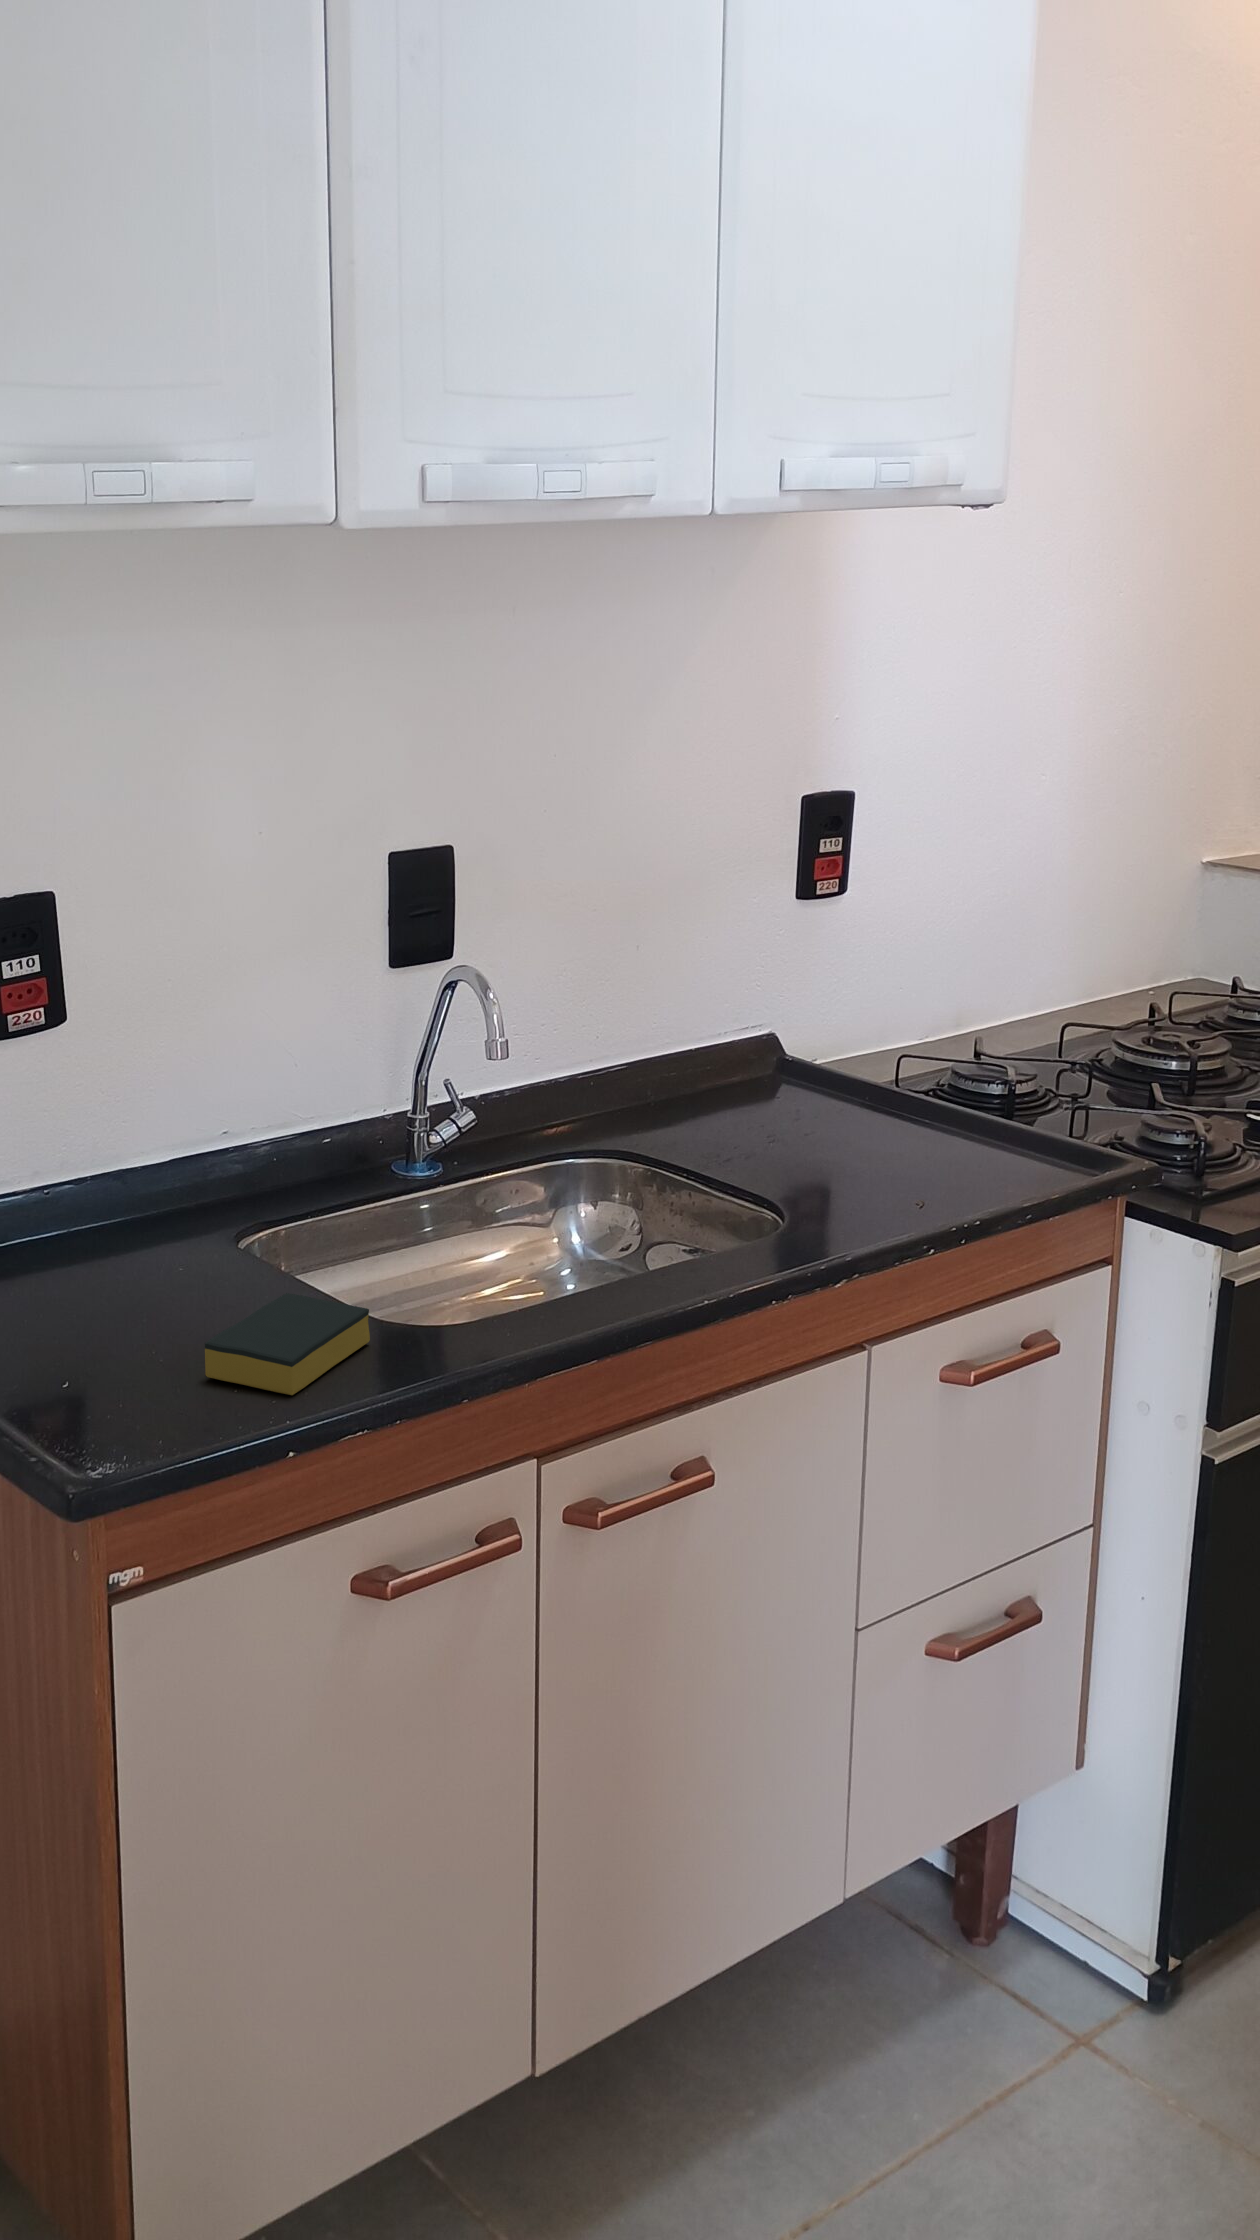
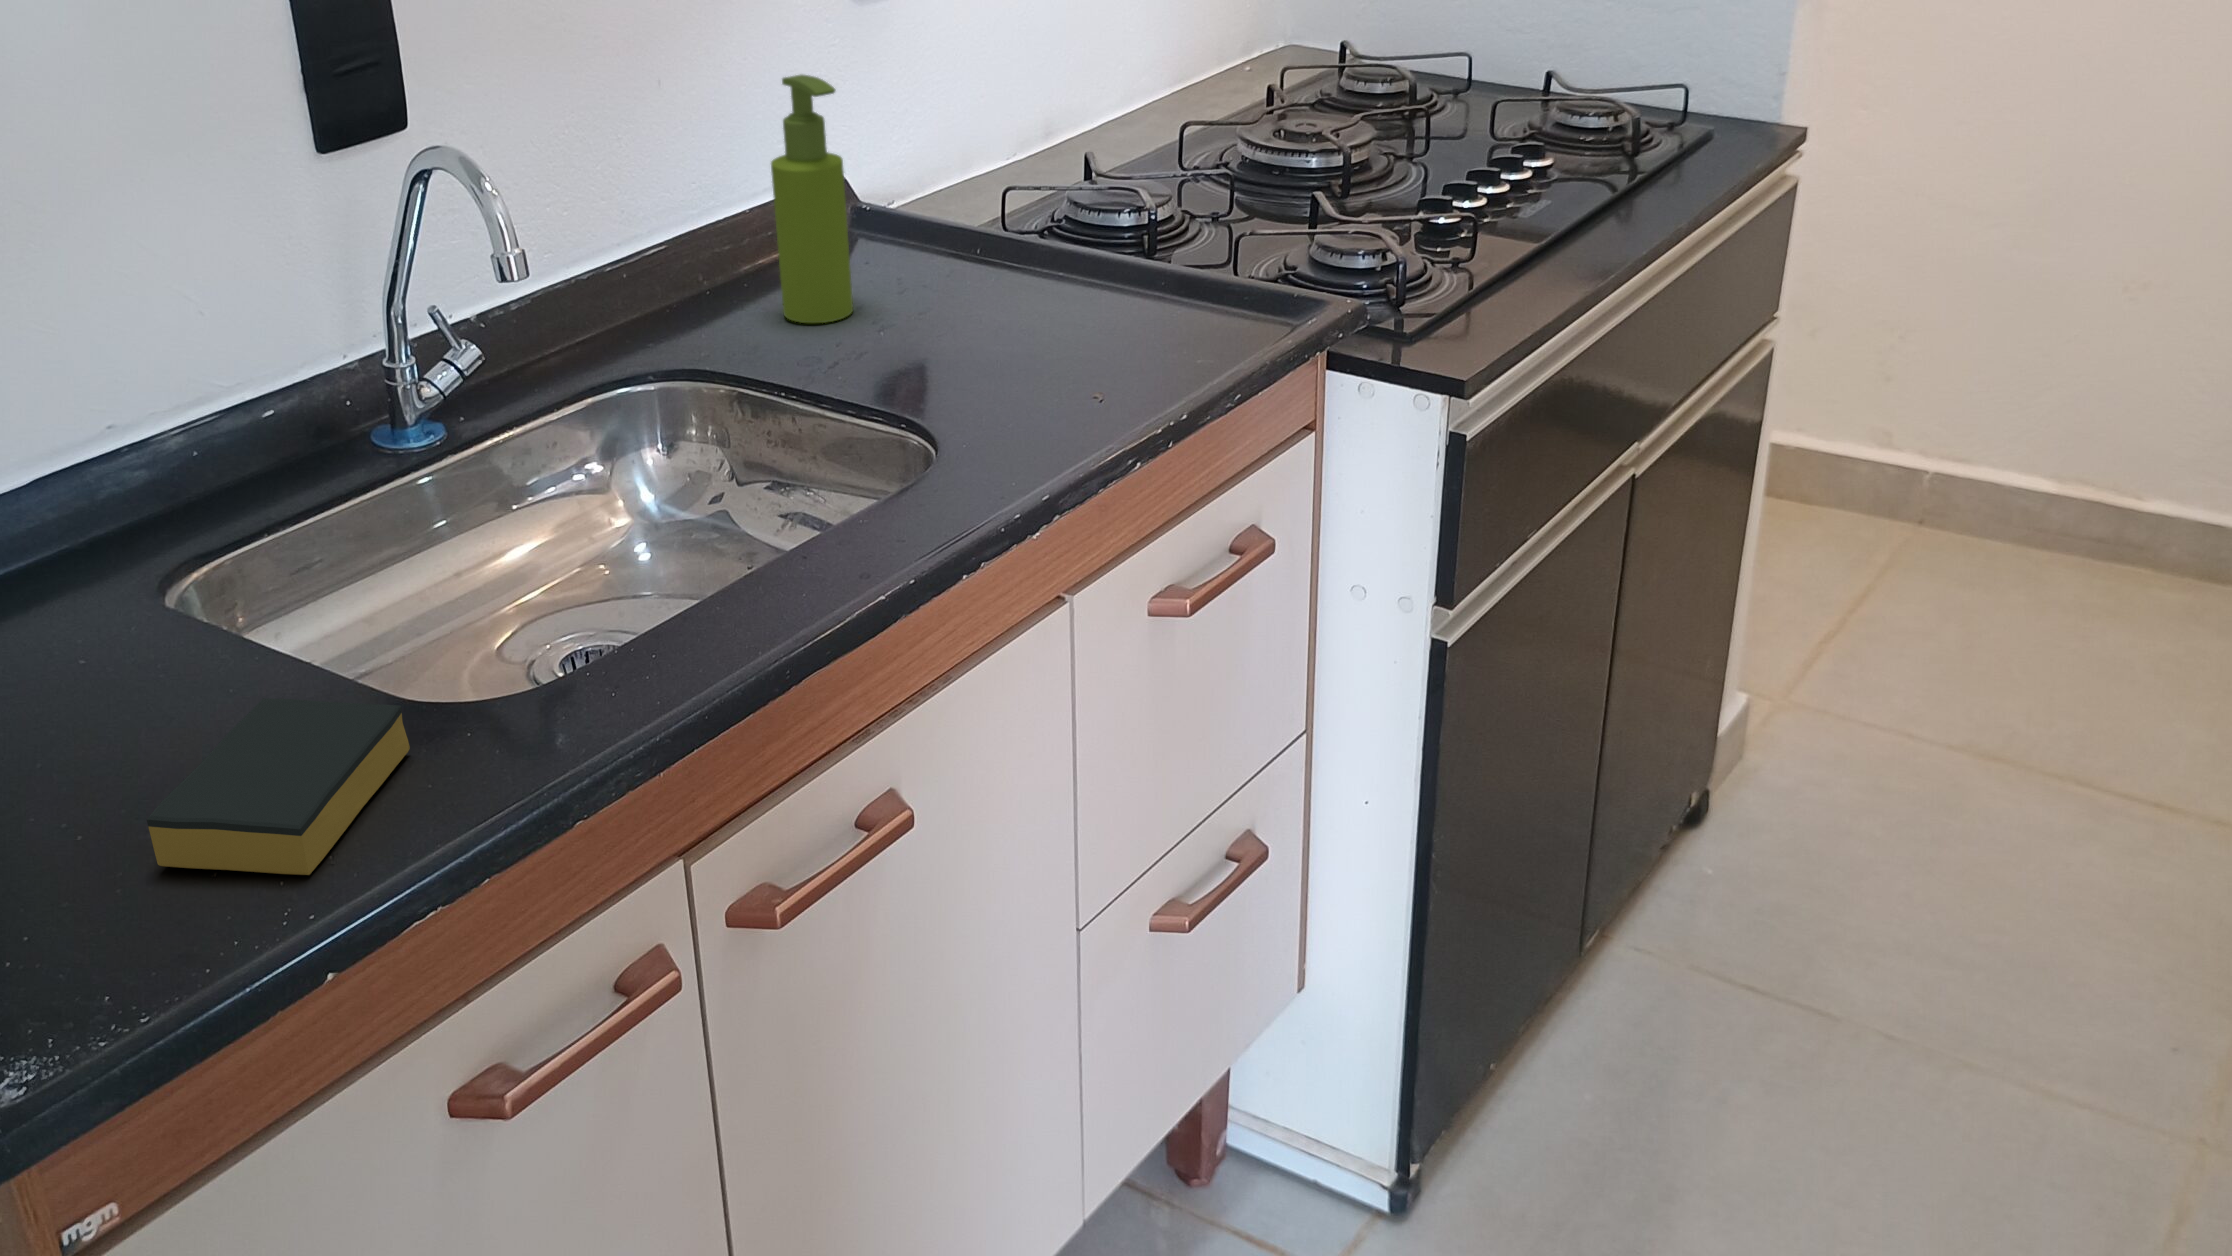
soap dispenser: none [705,948,761,1133] -> present [771,75,853,323]

